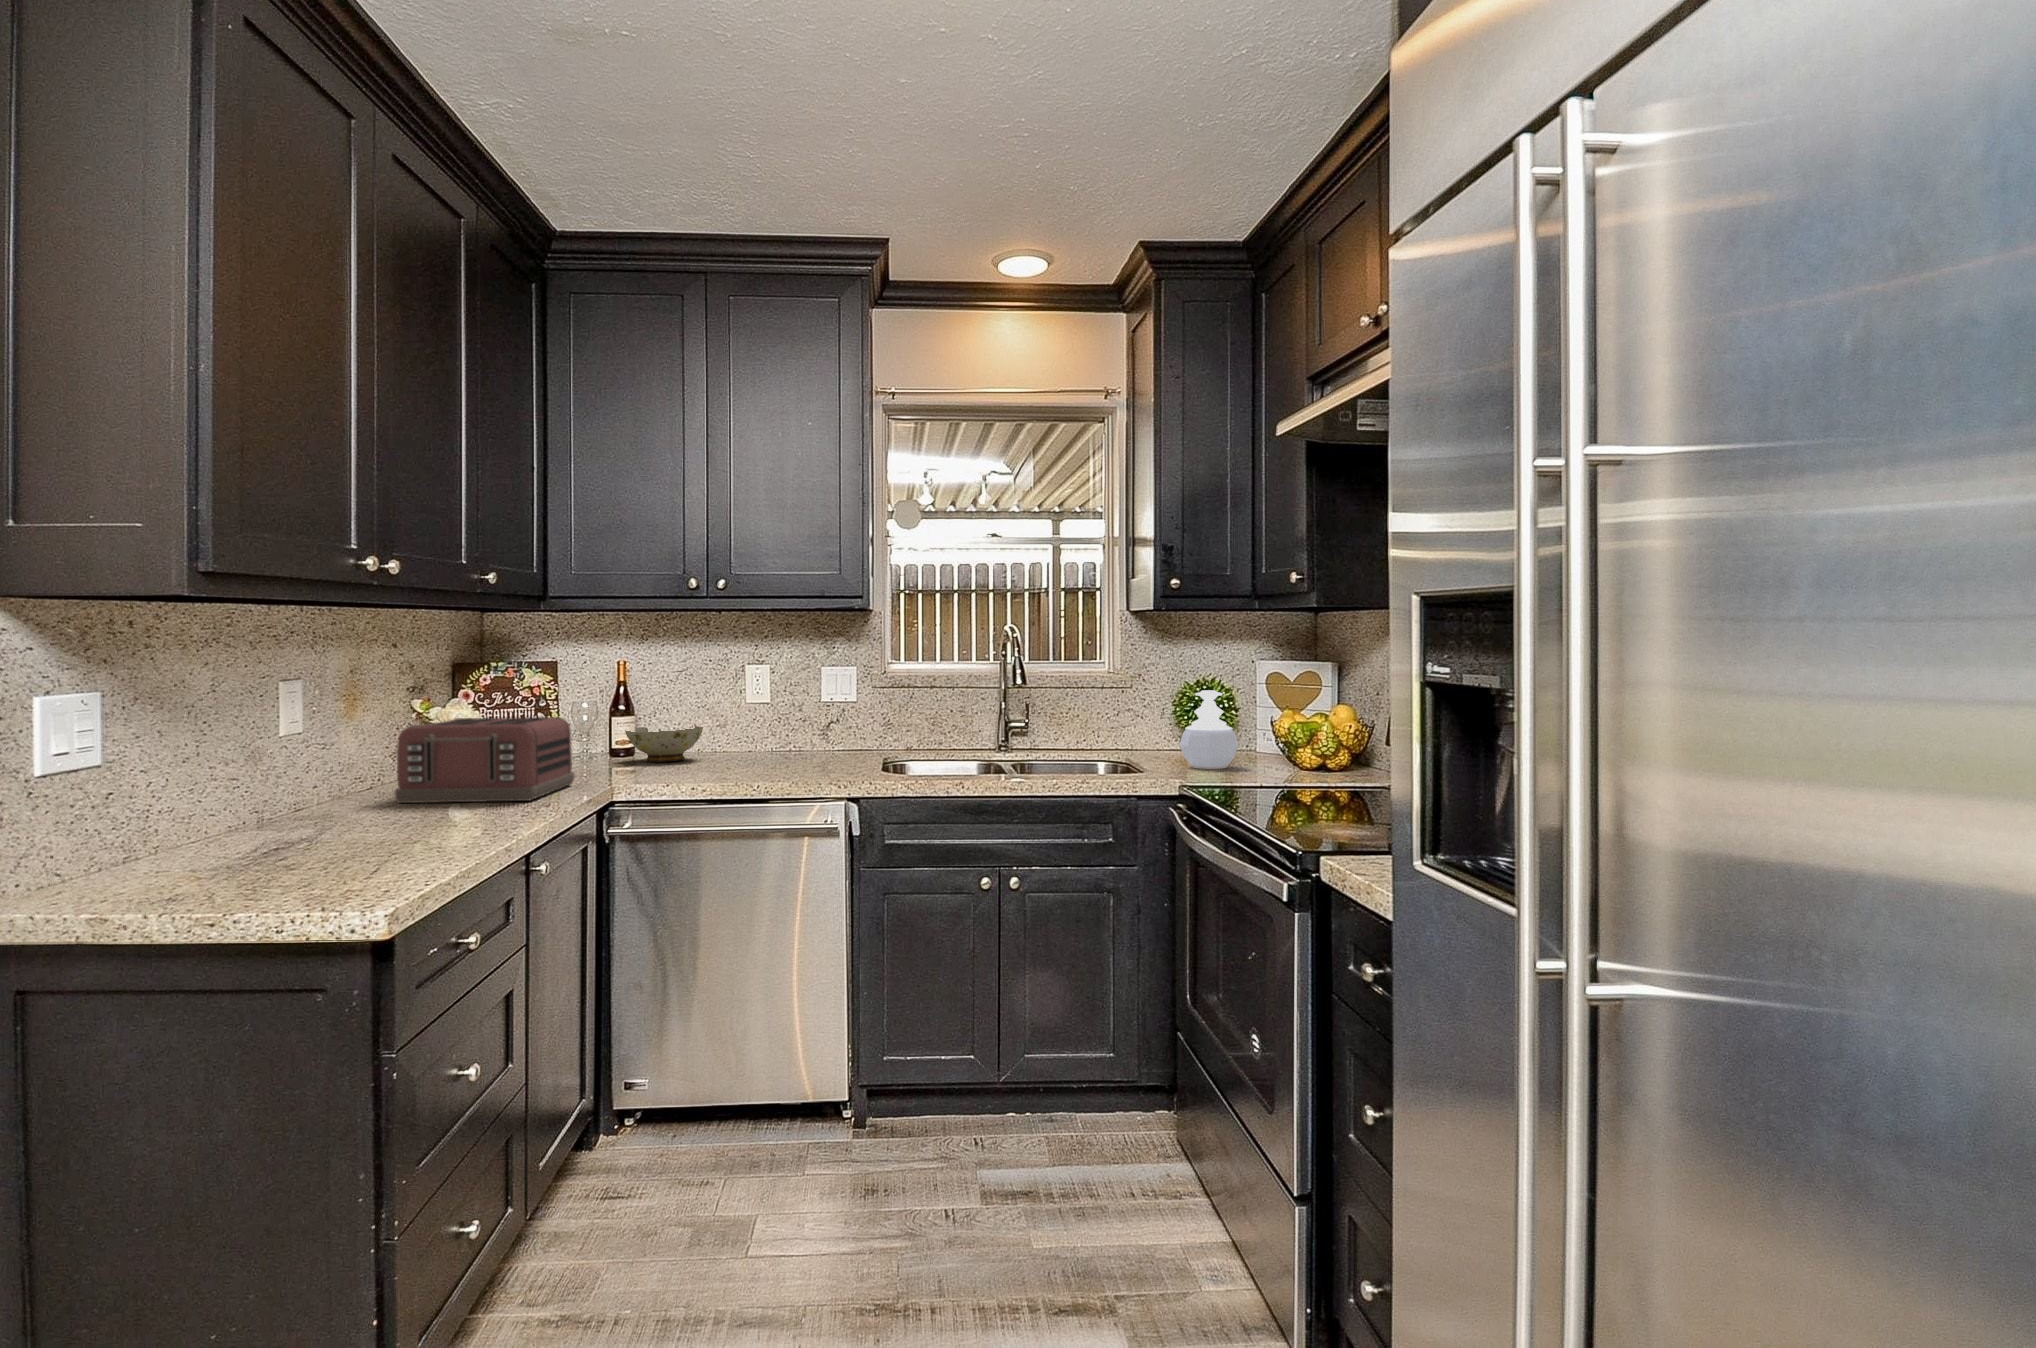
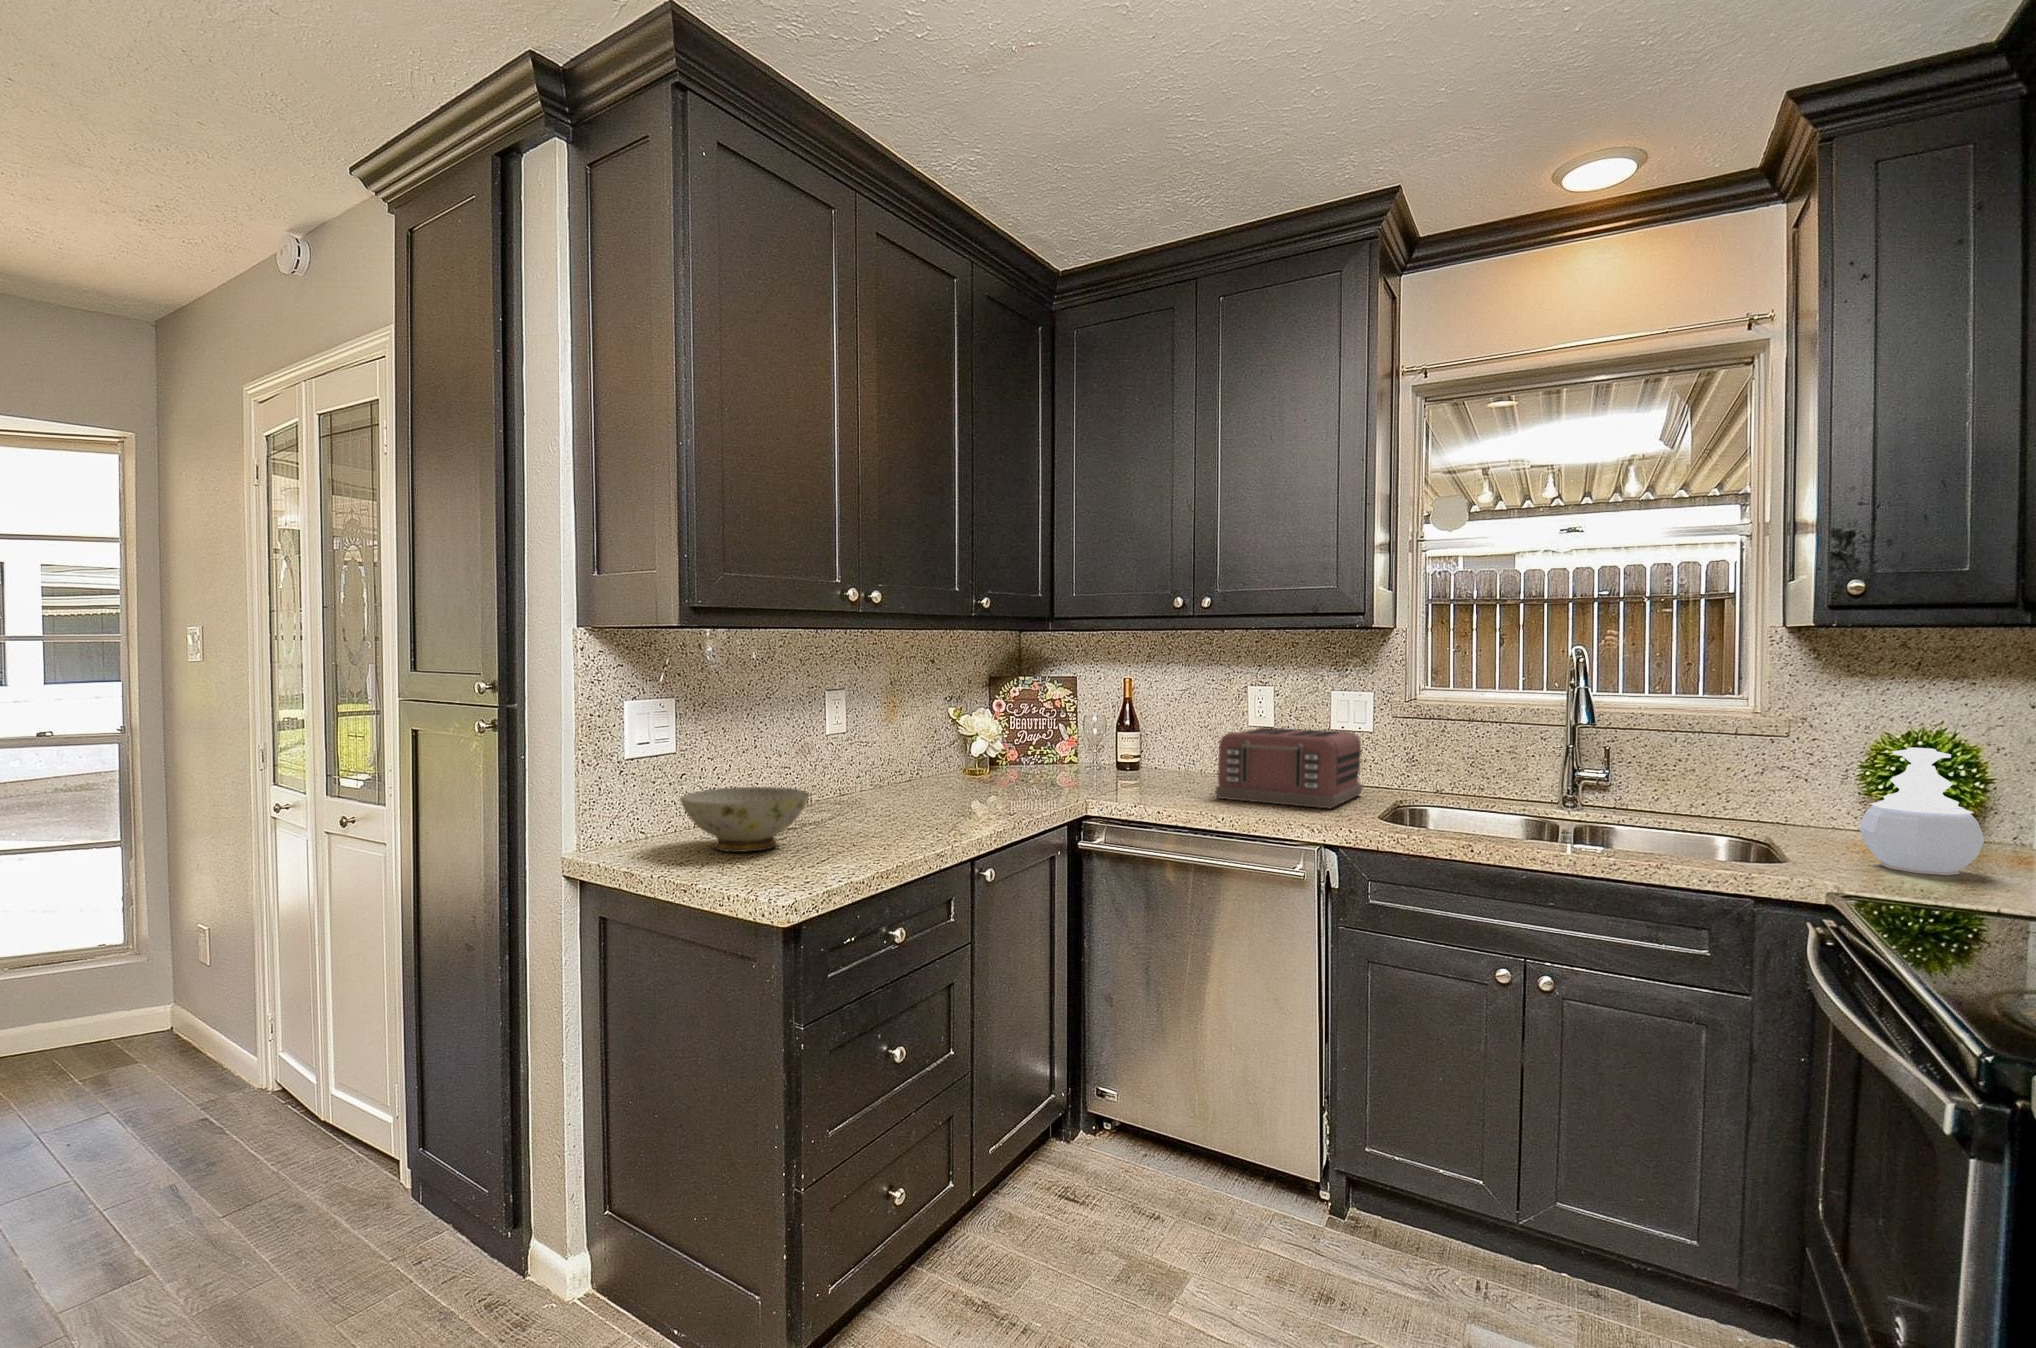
toaster: present [395,717,574,803] -> present [1215,727,1363,808]
ceramic bowl: present [625,726,703,762] -> present [680,787,809,852]

